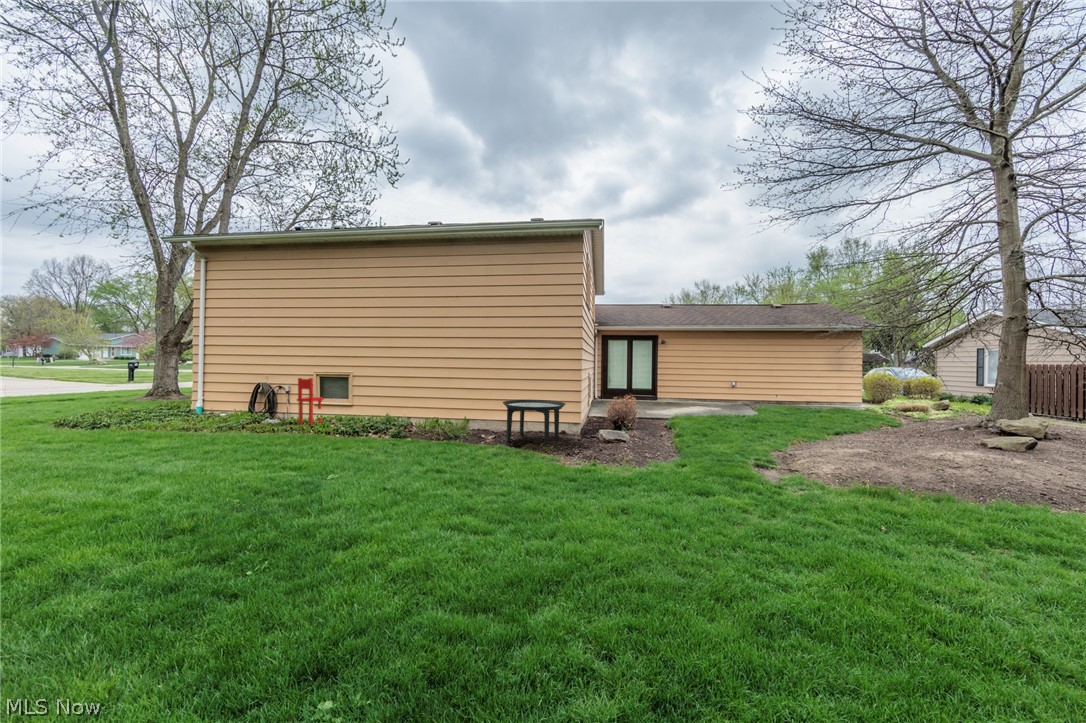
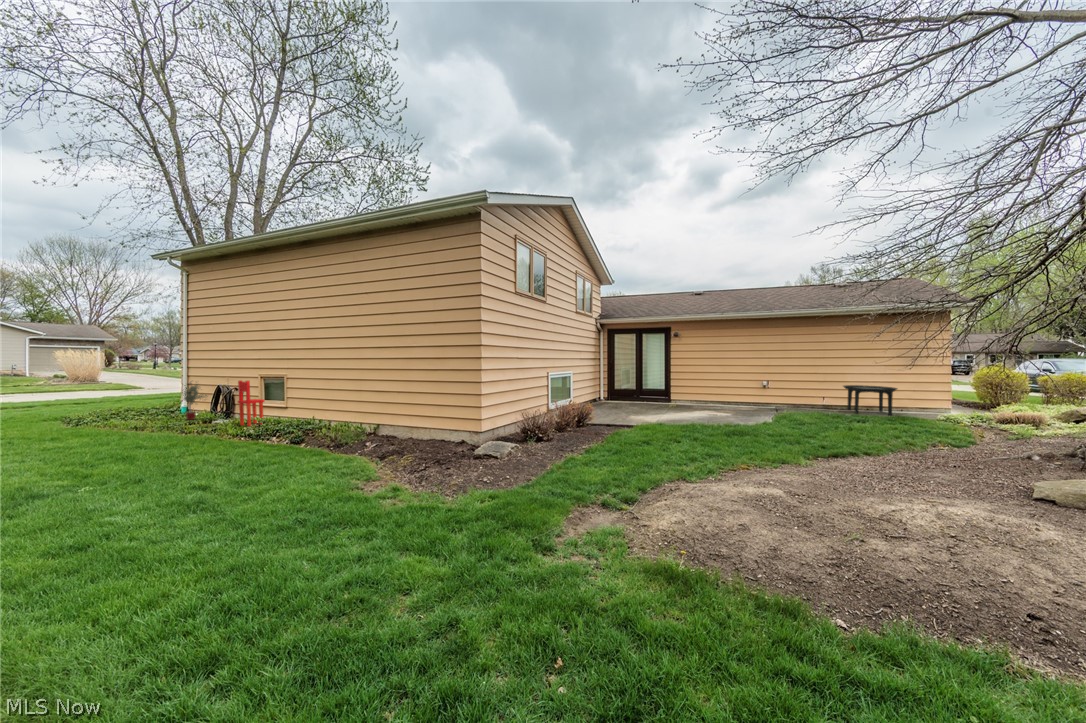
potted tree: none [215,378,244,420] -> present [183,382,207,420]
round table: present [503,400,565,445] -> present [843,385,897,415]

